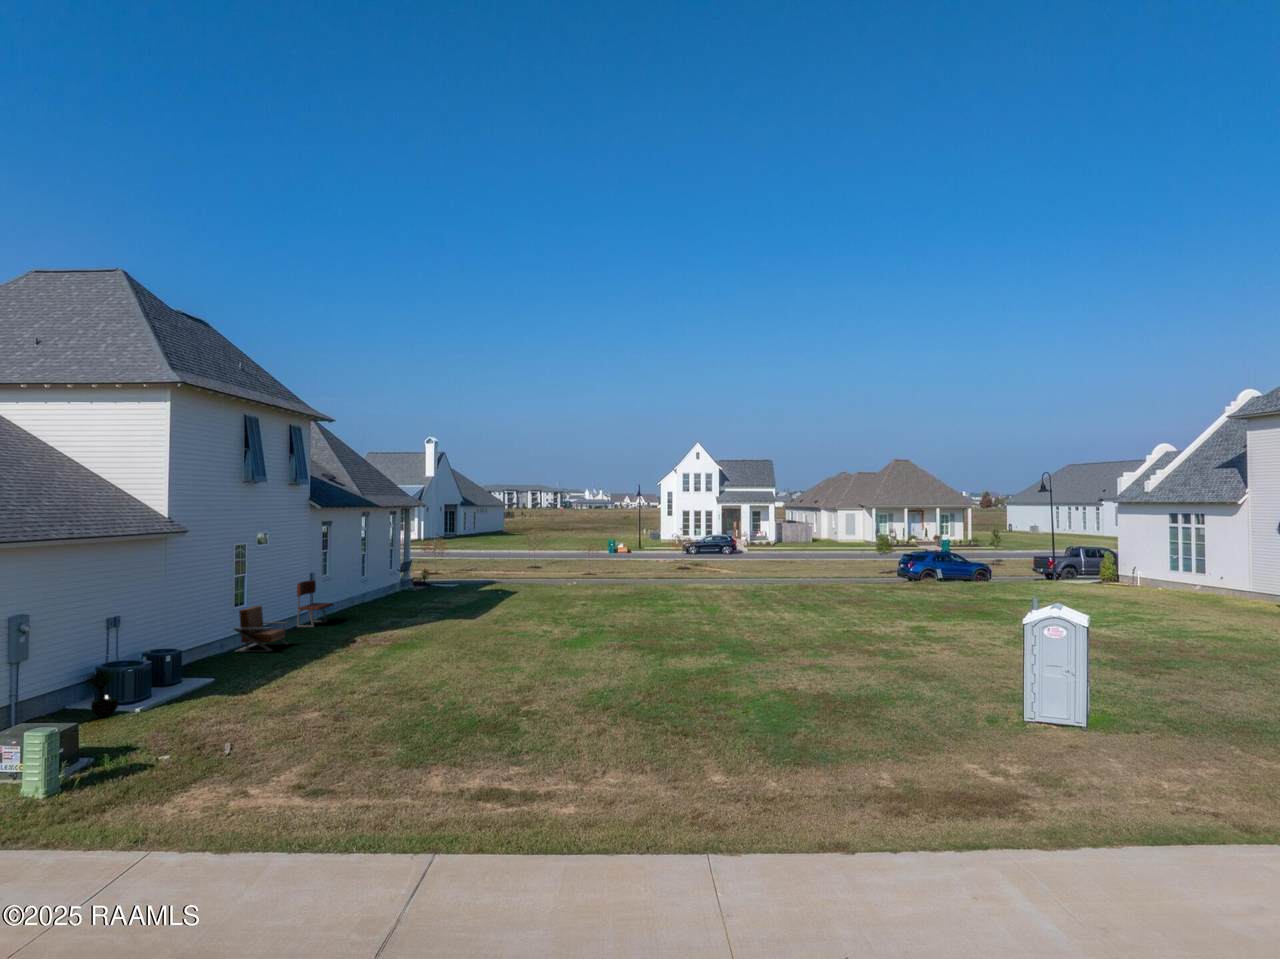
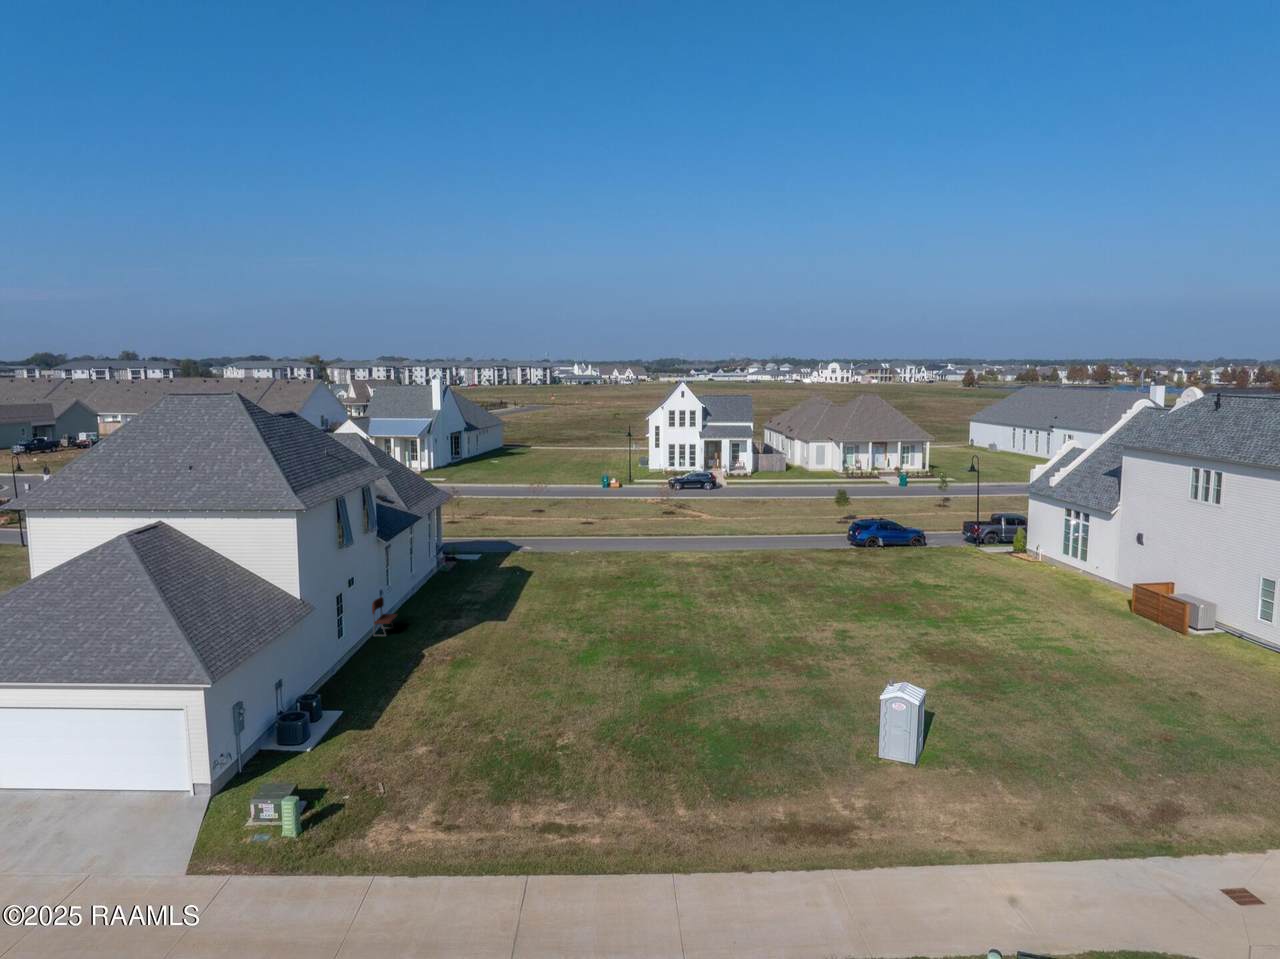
lounge chair: present [234,606,288,652] -> none [338,635,375,672]
potted tree: present [84,668,118,717] -> none [273,722,295,755]

